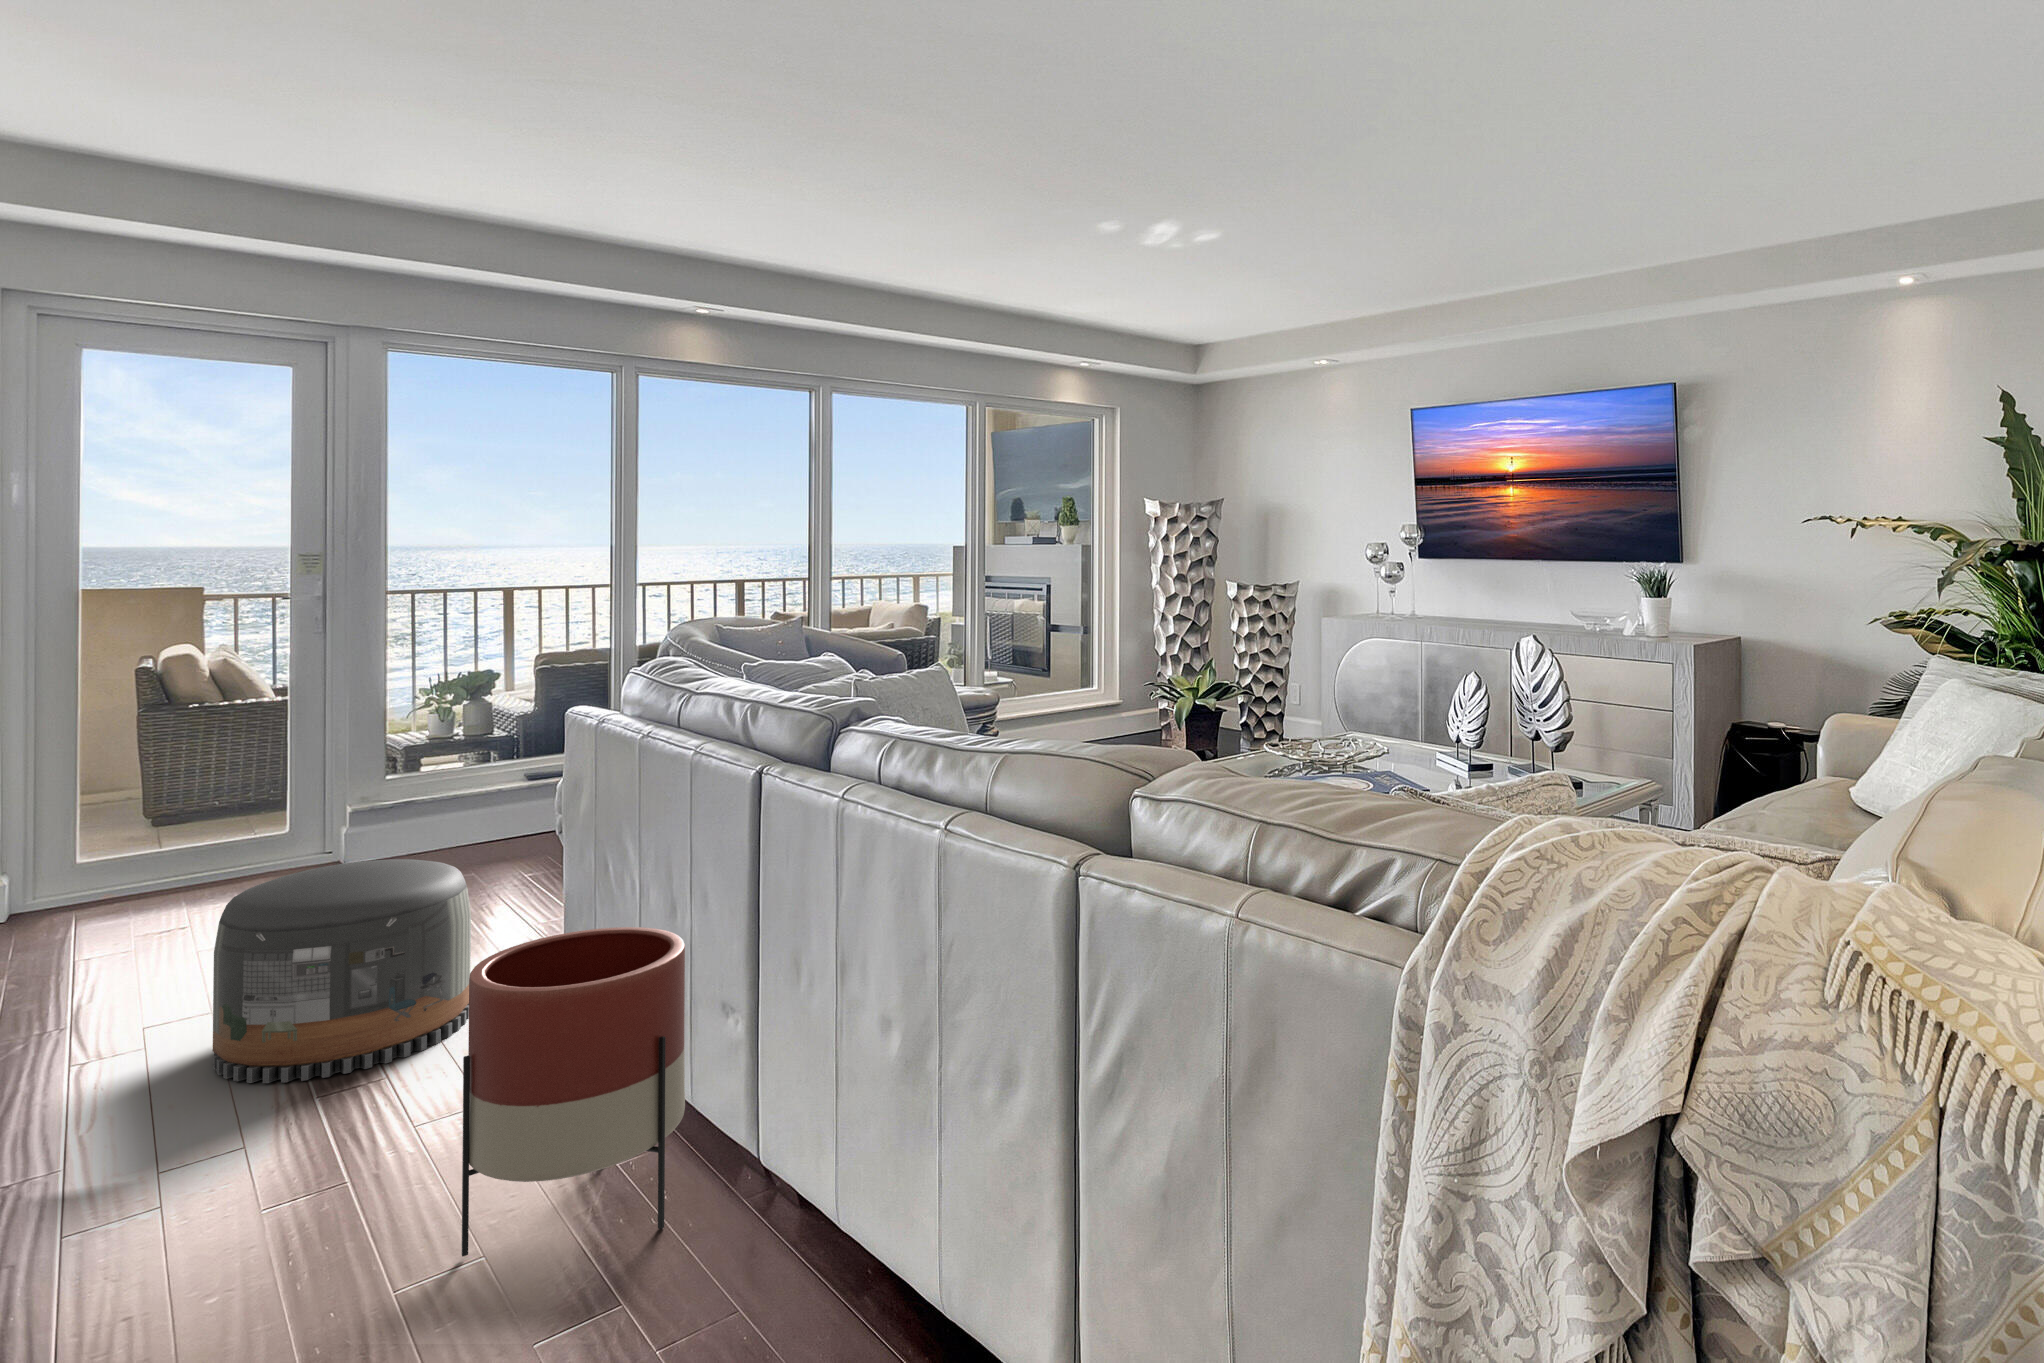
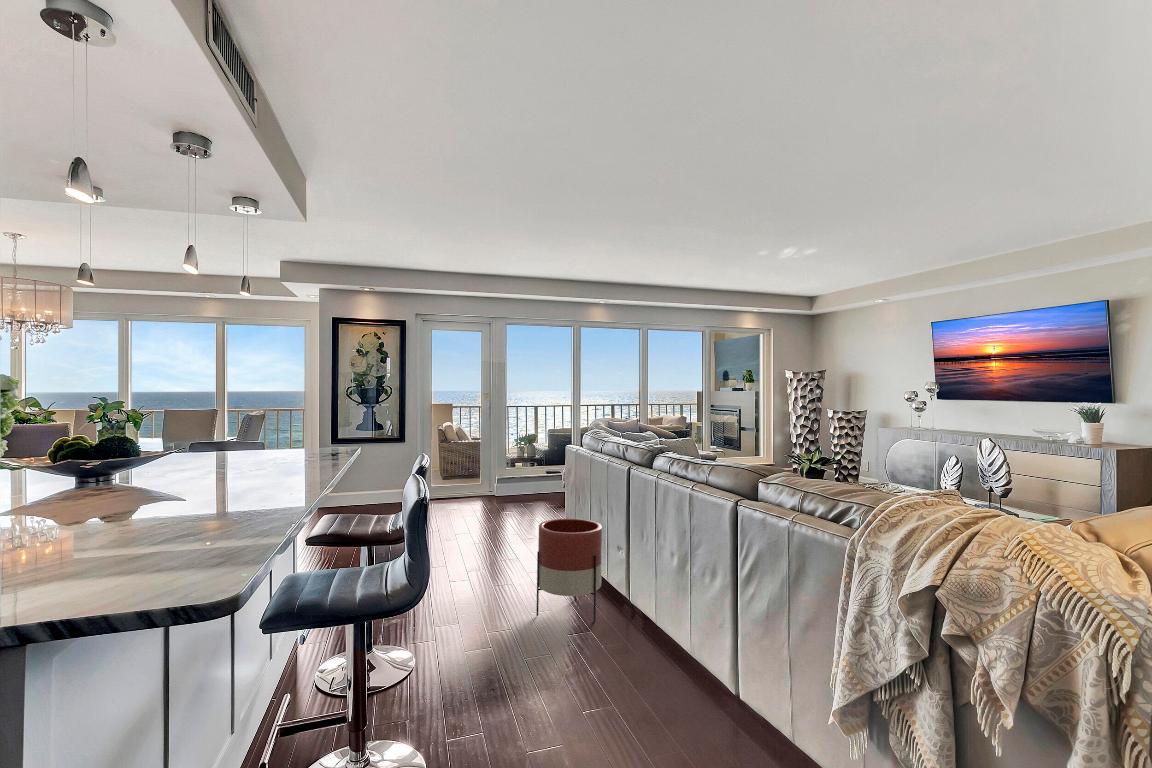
pouf: present [213,859,471,1083] -> none [461,493,530,560]

